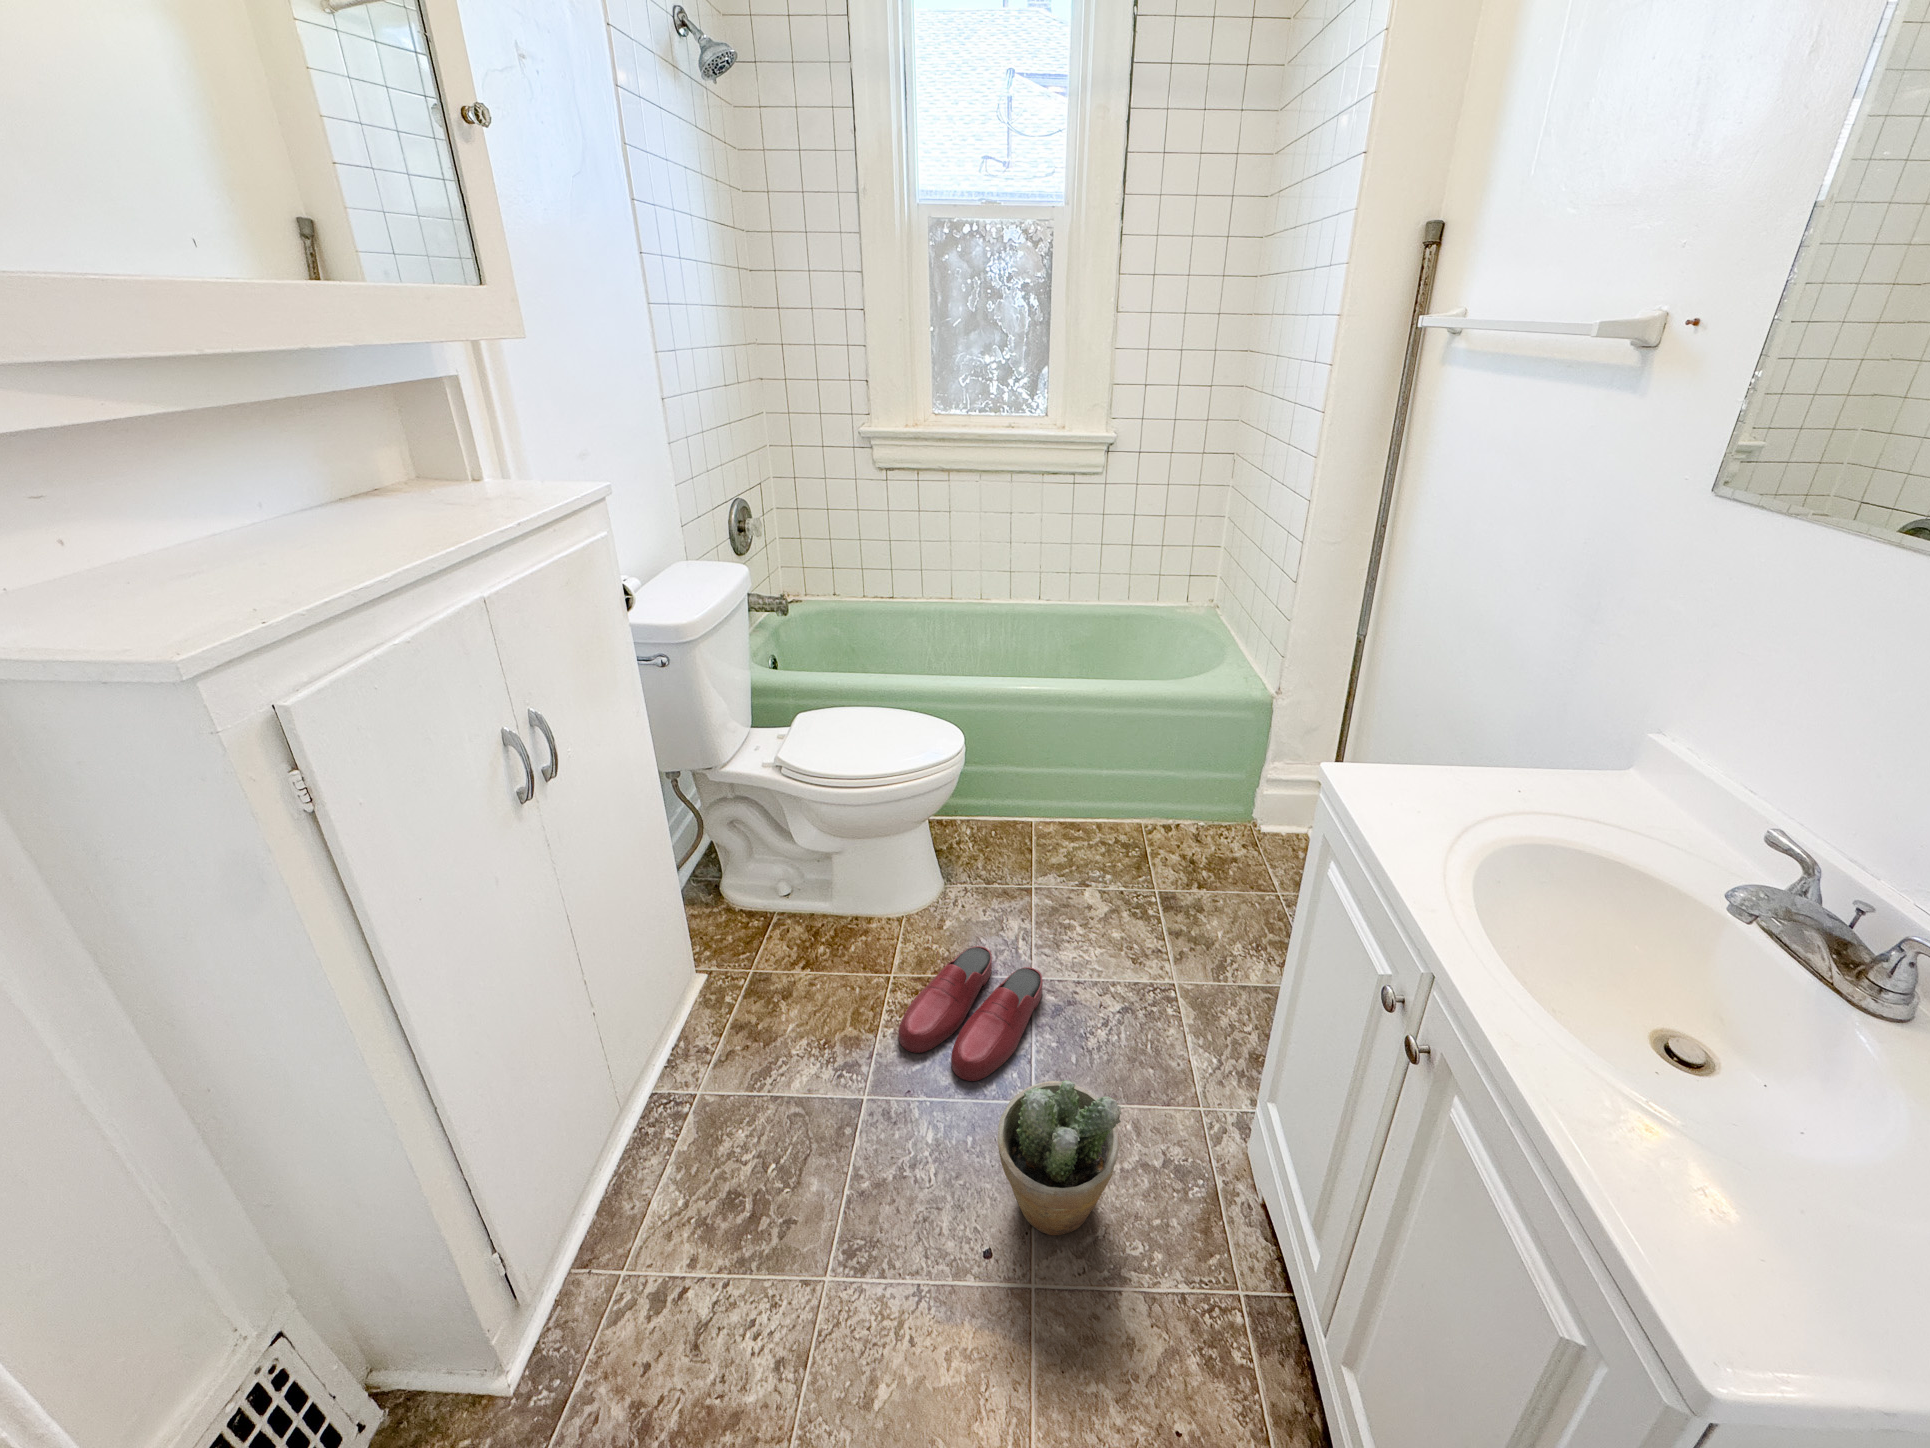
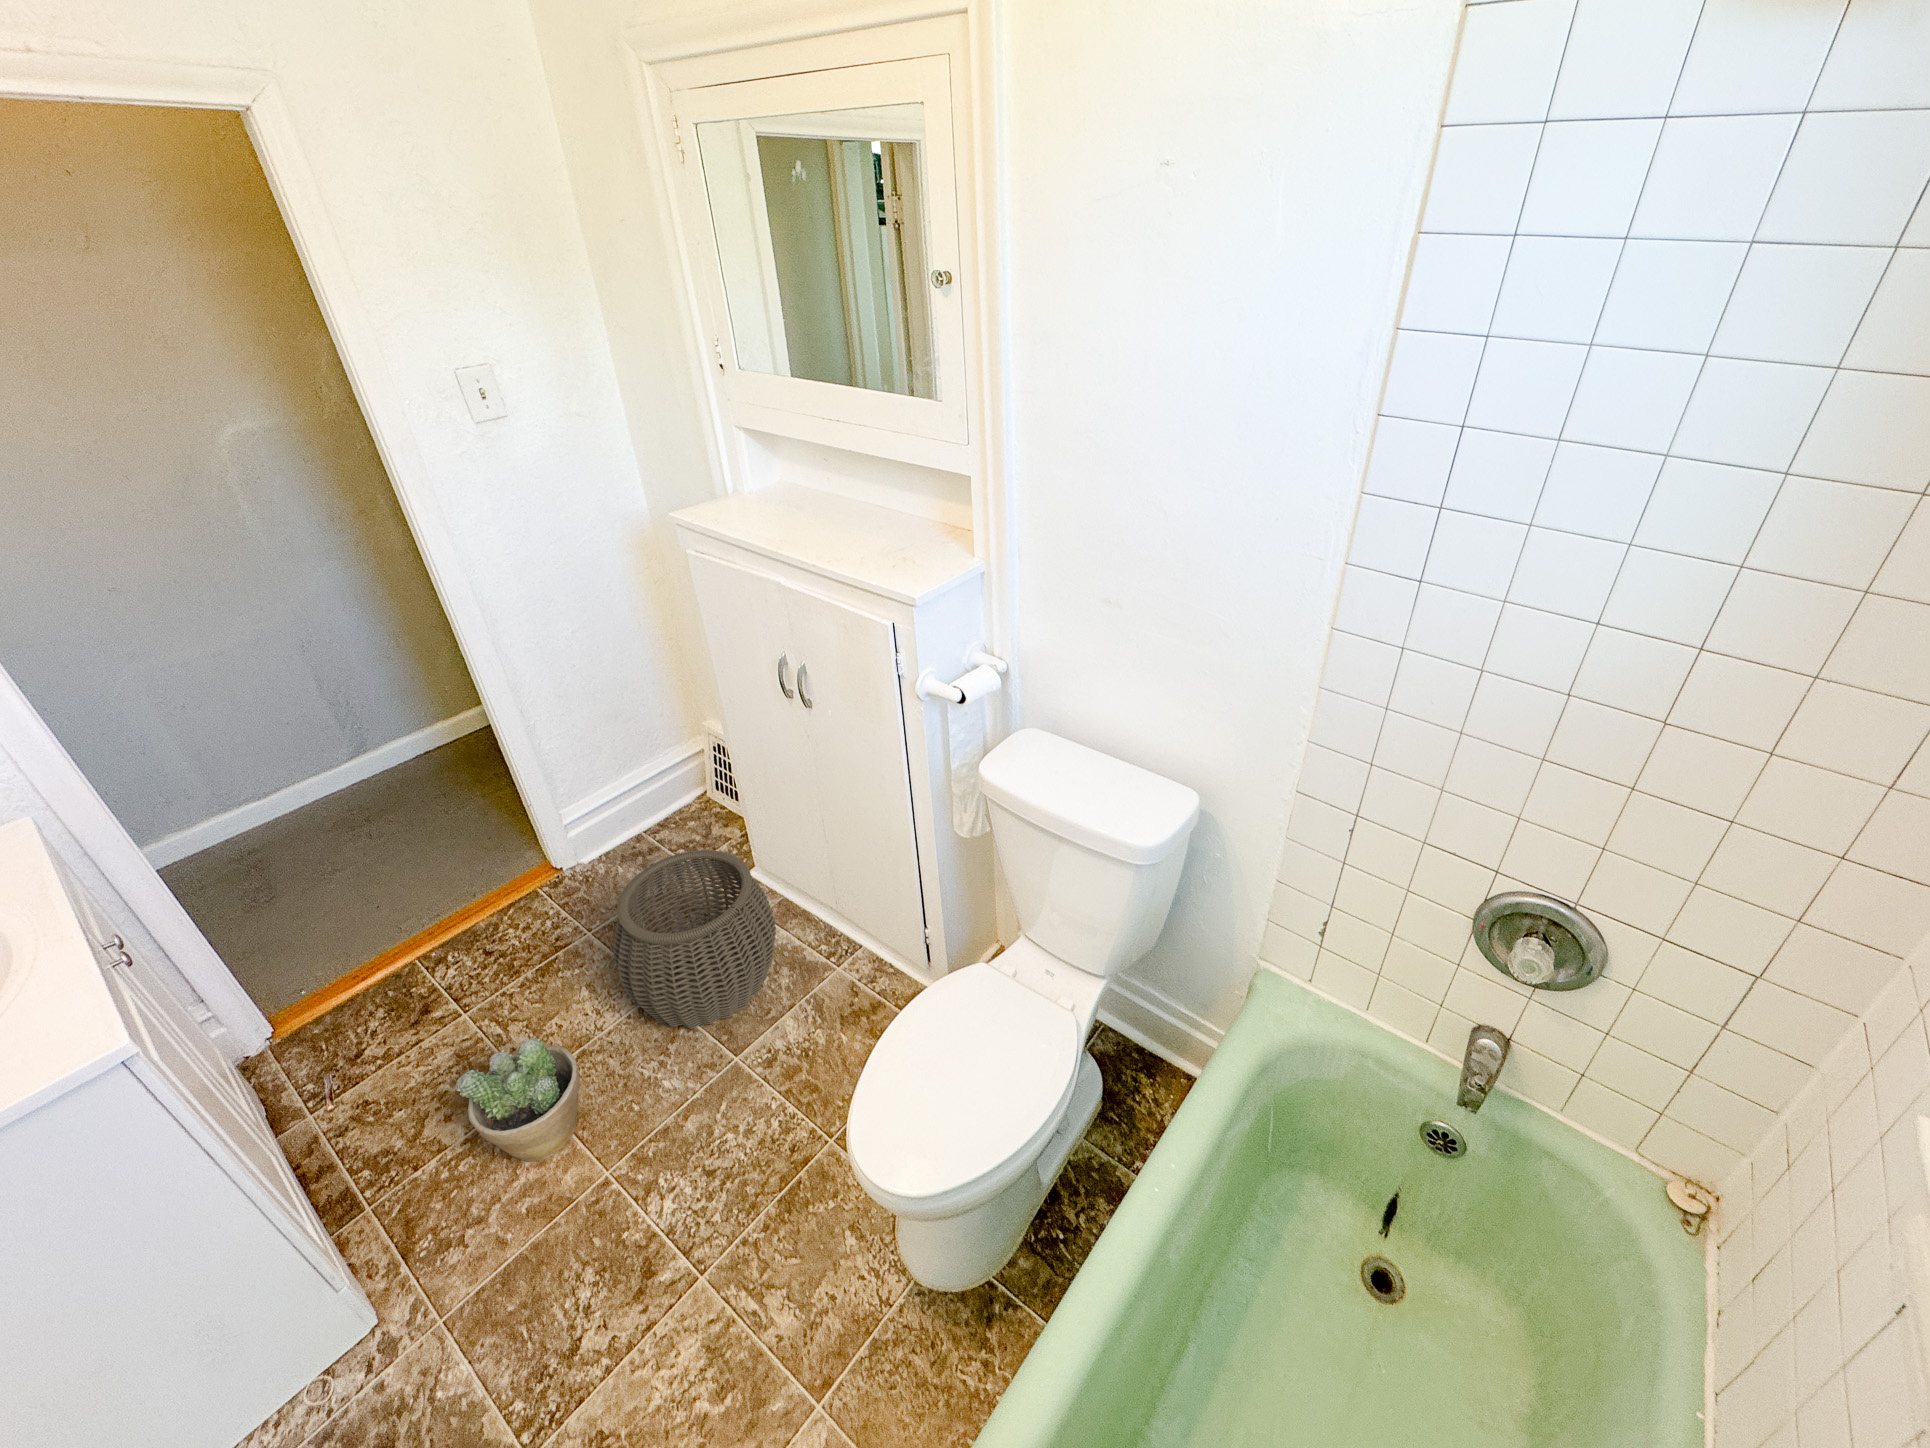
slippers: present [898,946,1042,1081] -> none [656,1100,785,1277]
woven basket: none [633,1013,889,1333] -> present [613,850,776,1029]

